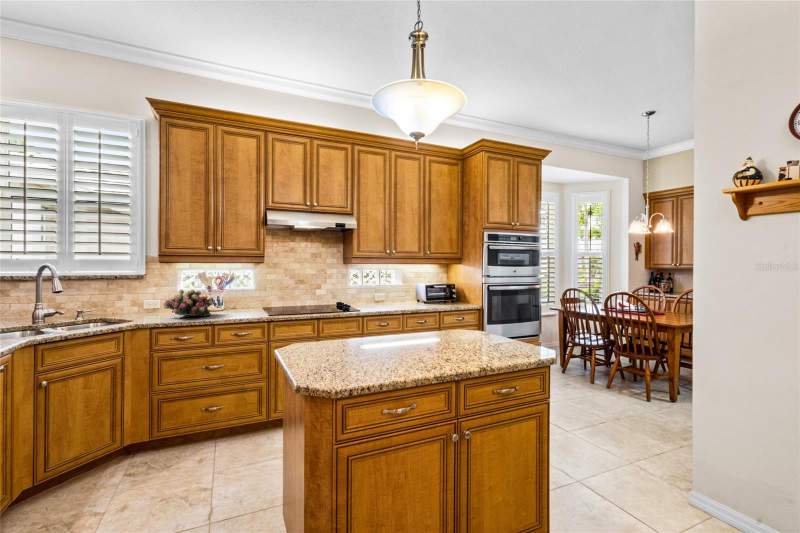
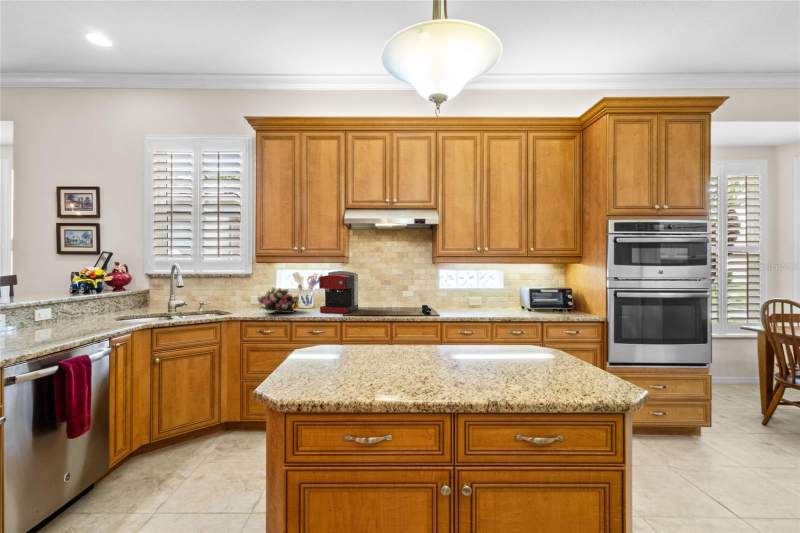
coffee maker: none [240,271,275,314] -> present [319,271,358,313]

